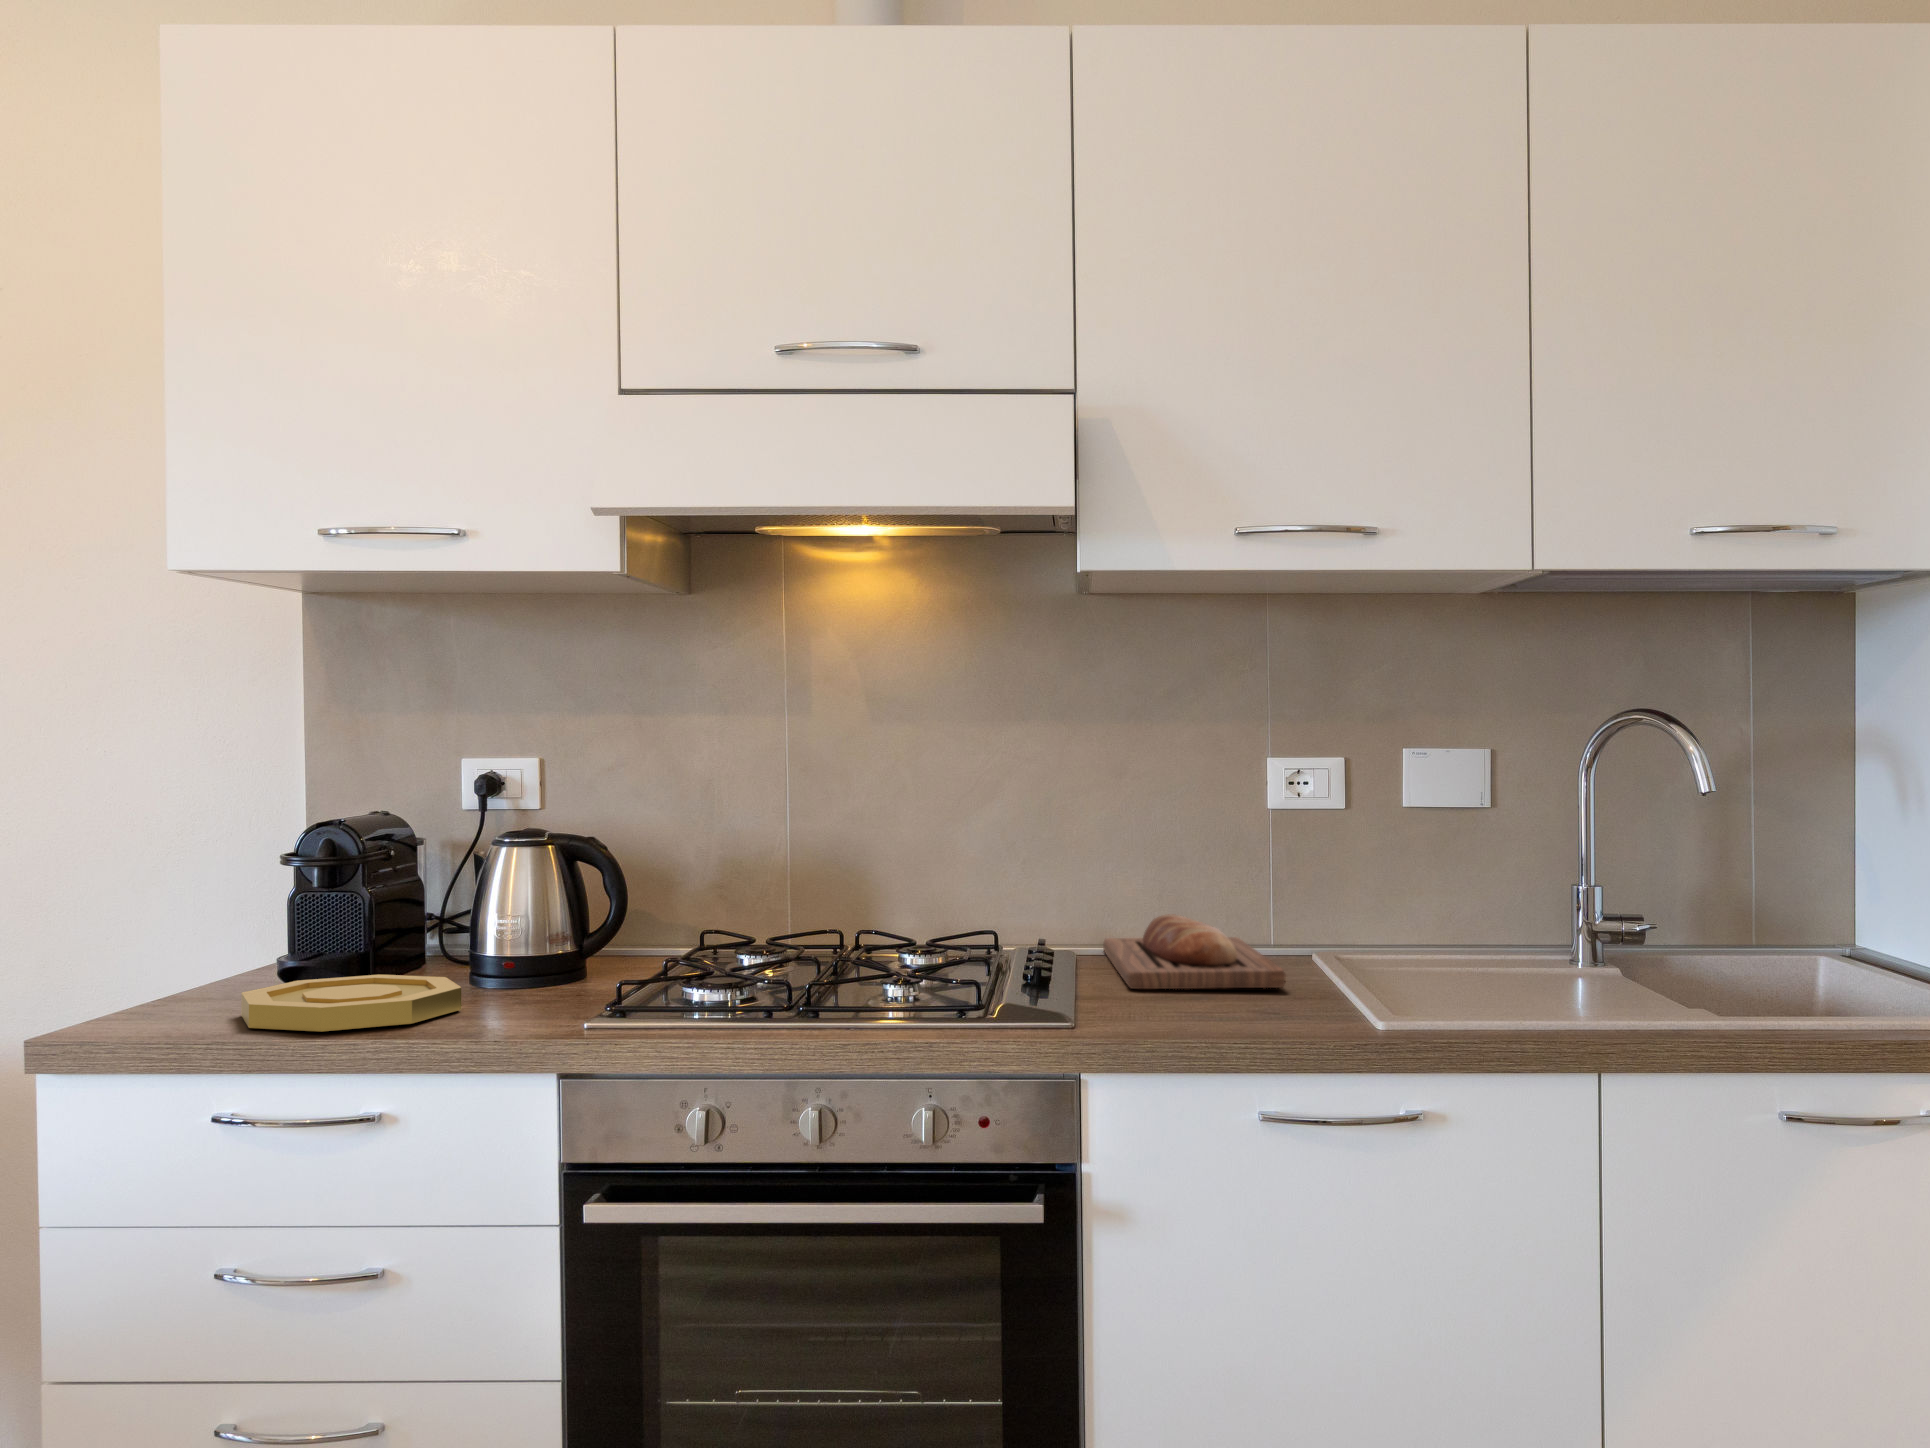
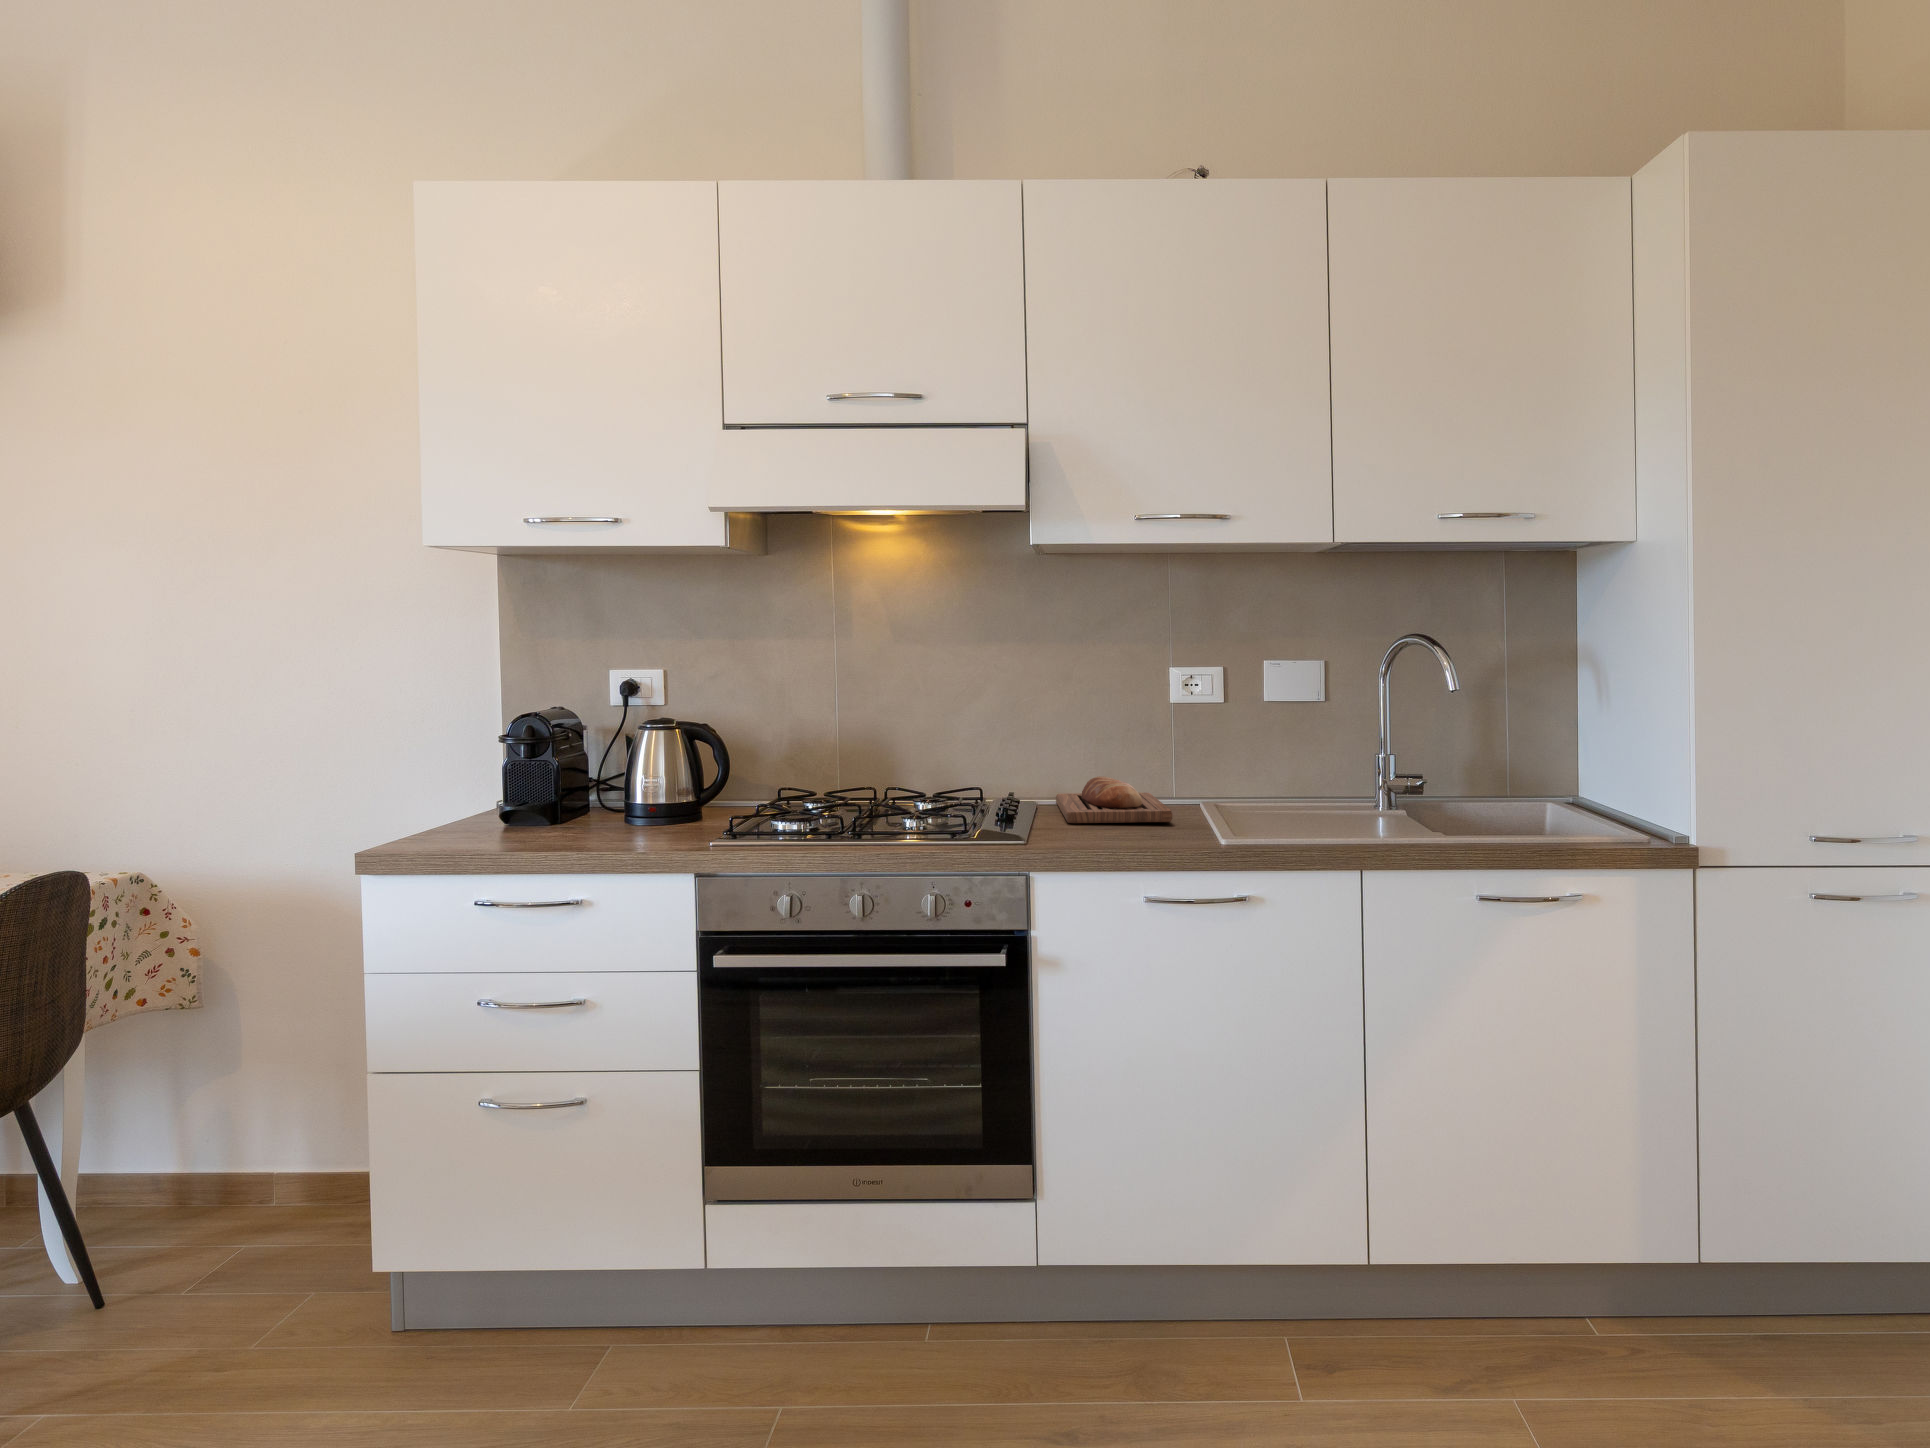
bowl: present [241,975,461,1032] -> none [483,816,626,848]

